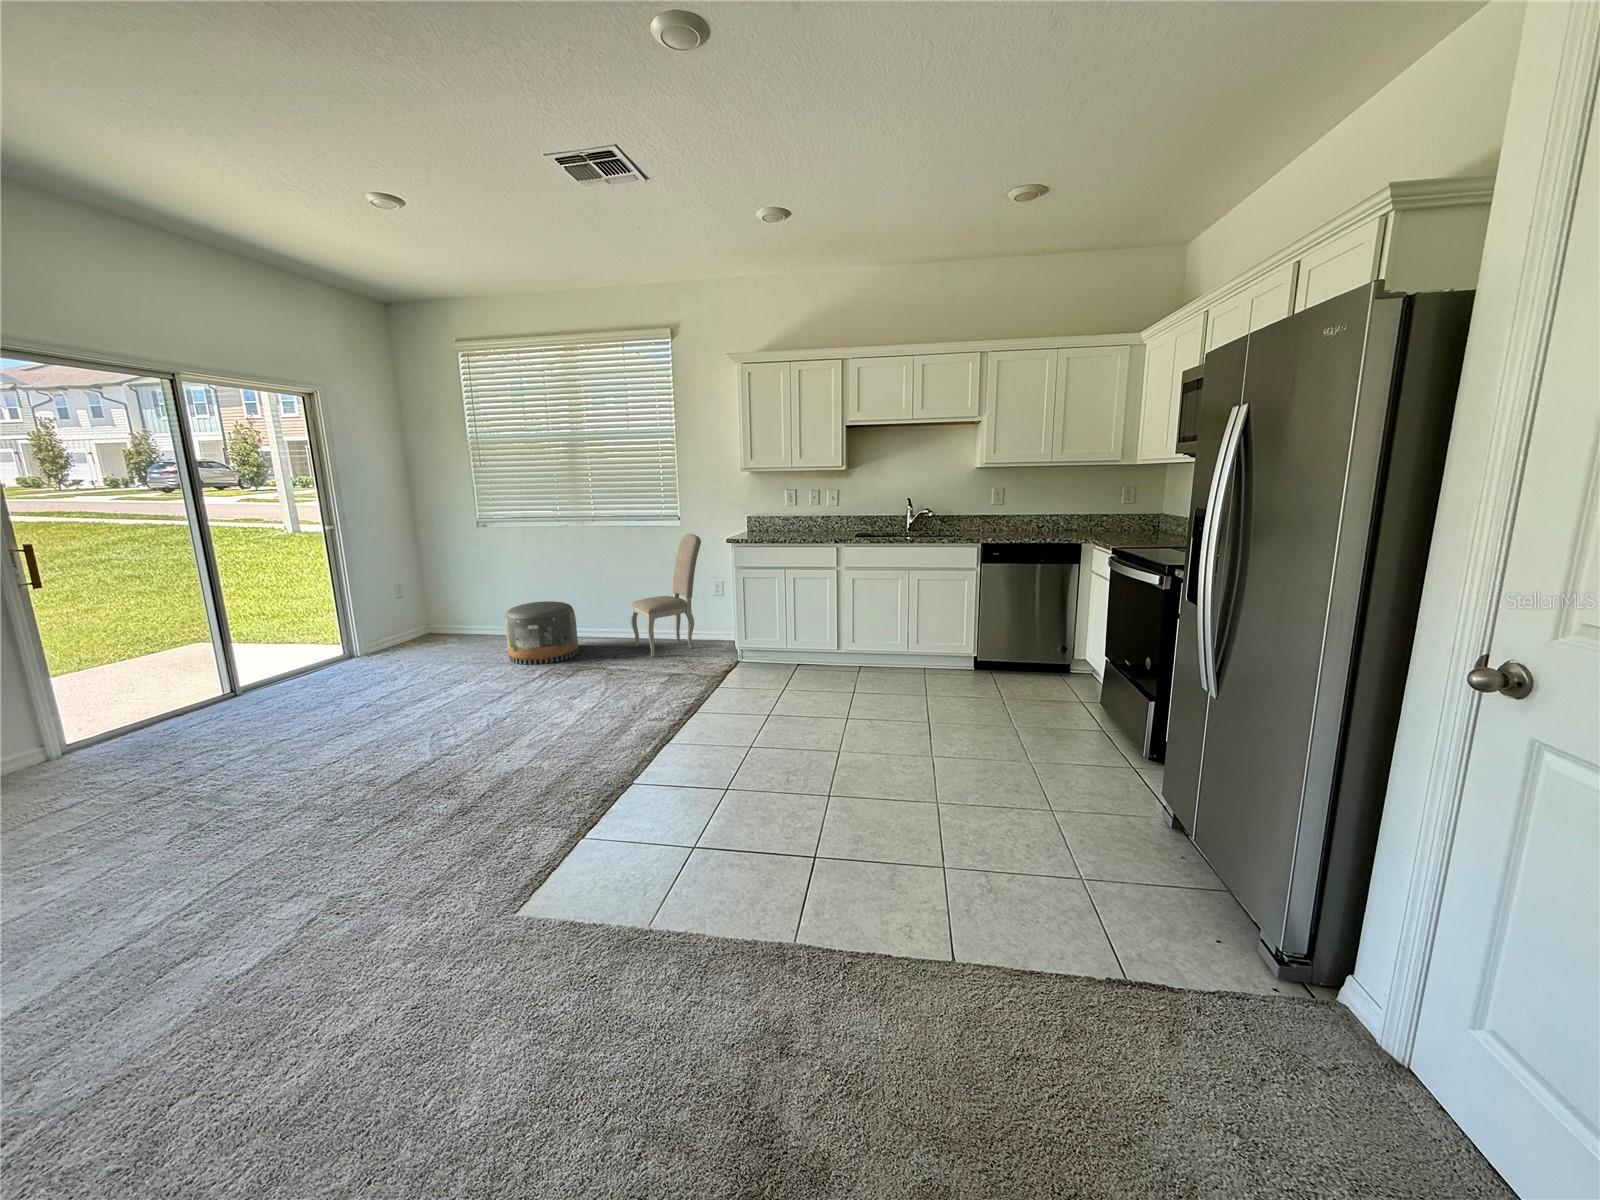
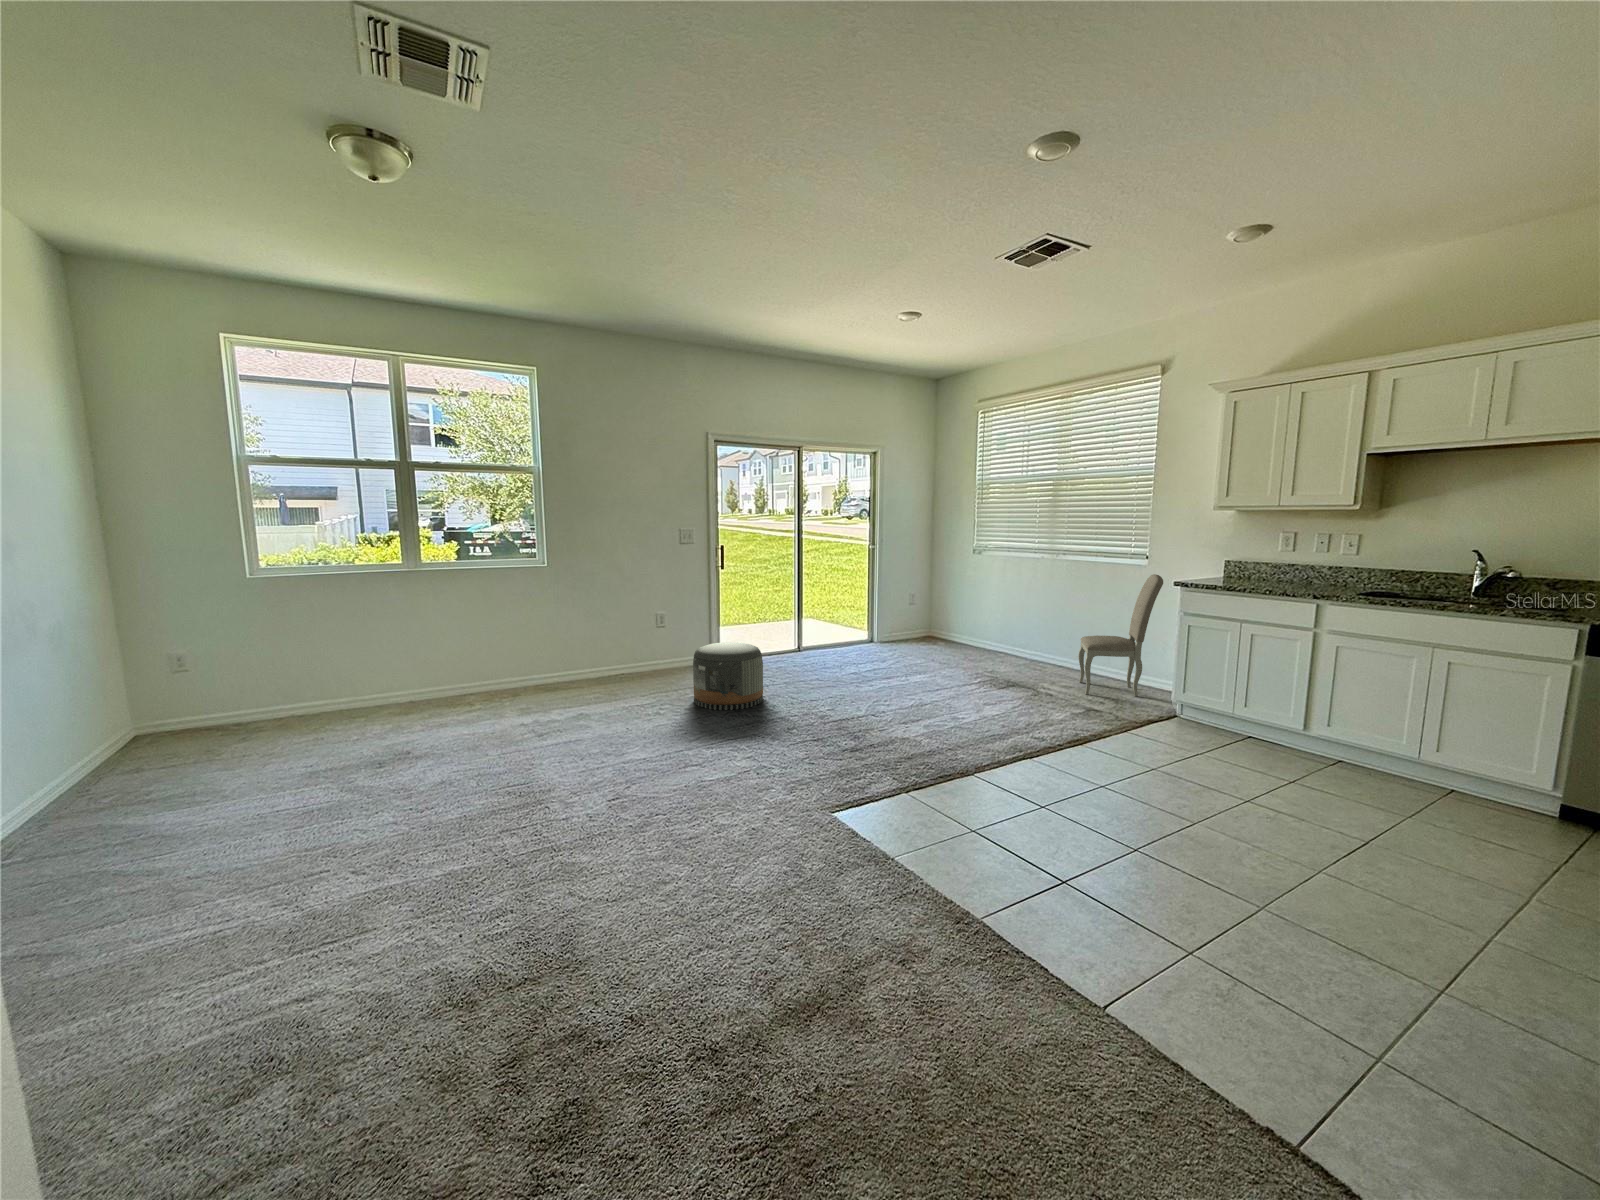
pouf: present [505,601,578,665] -> present [693,642,763,710]

